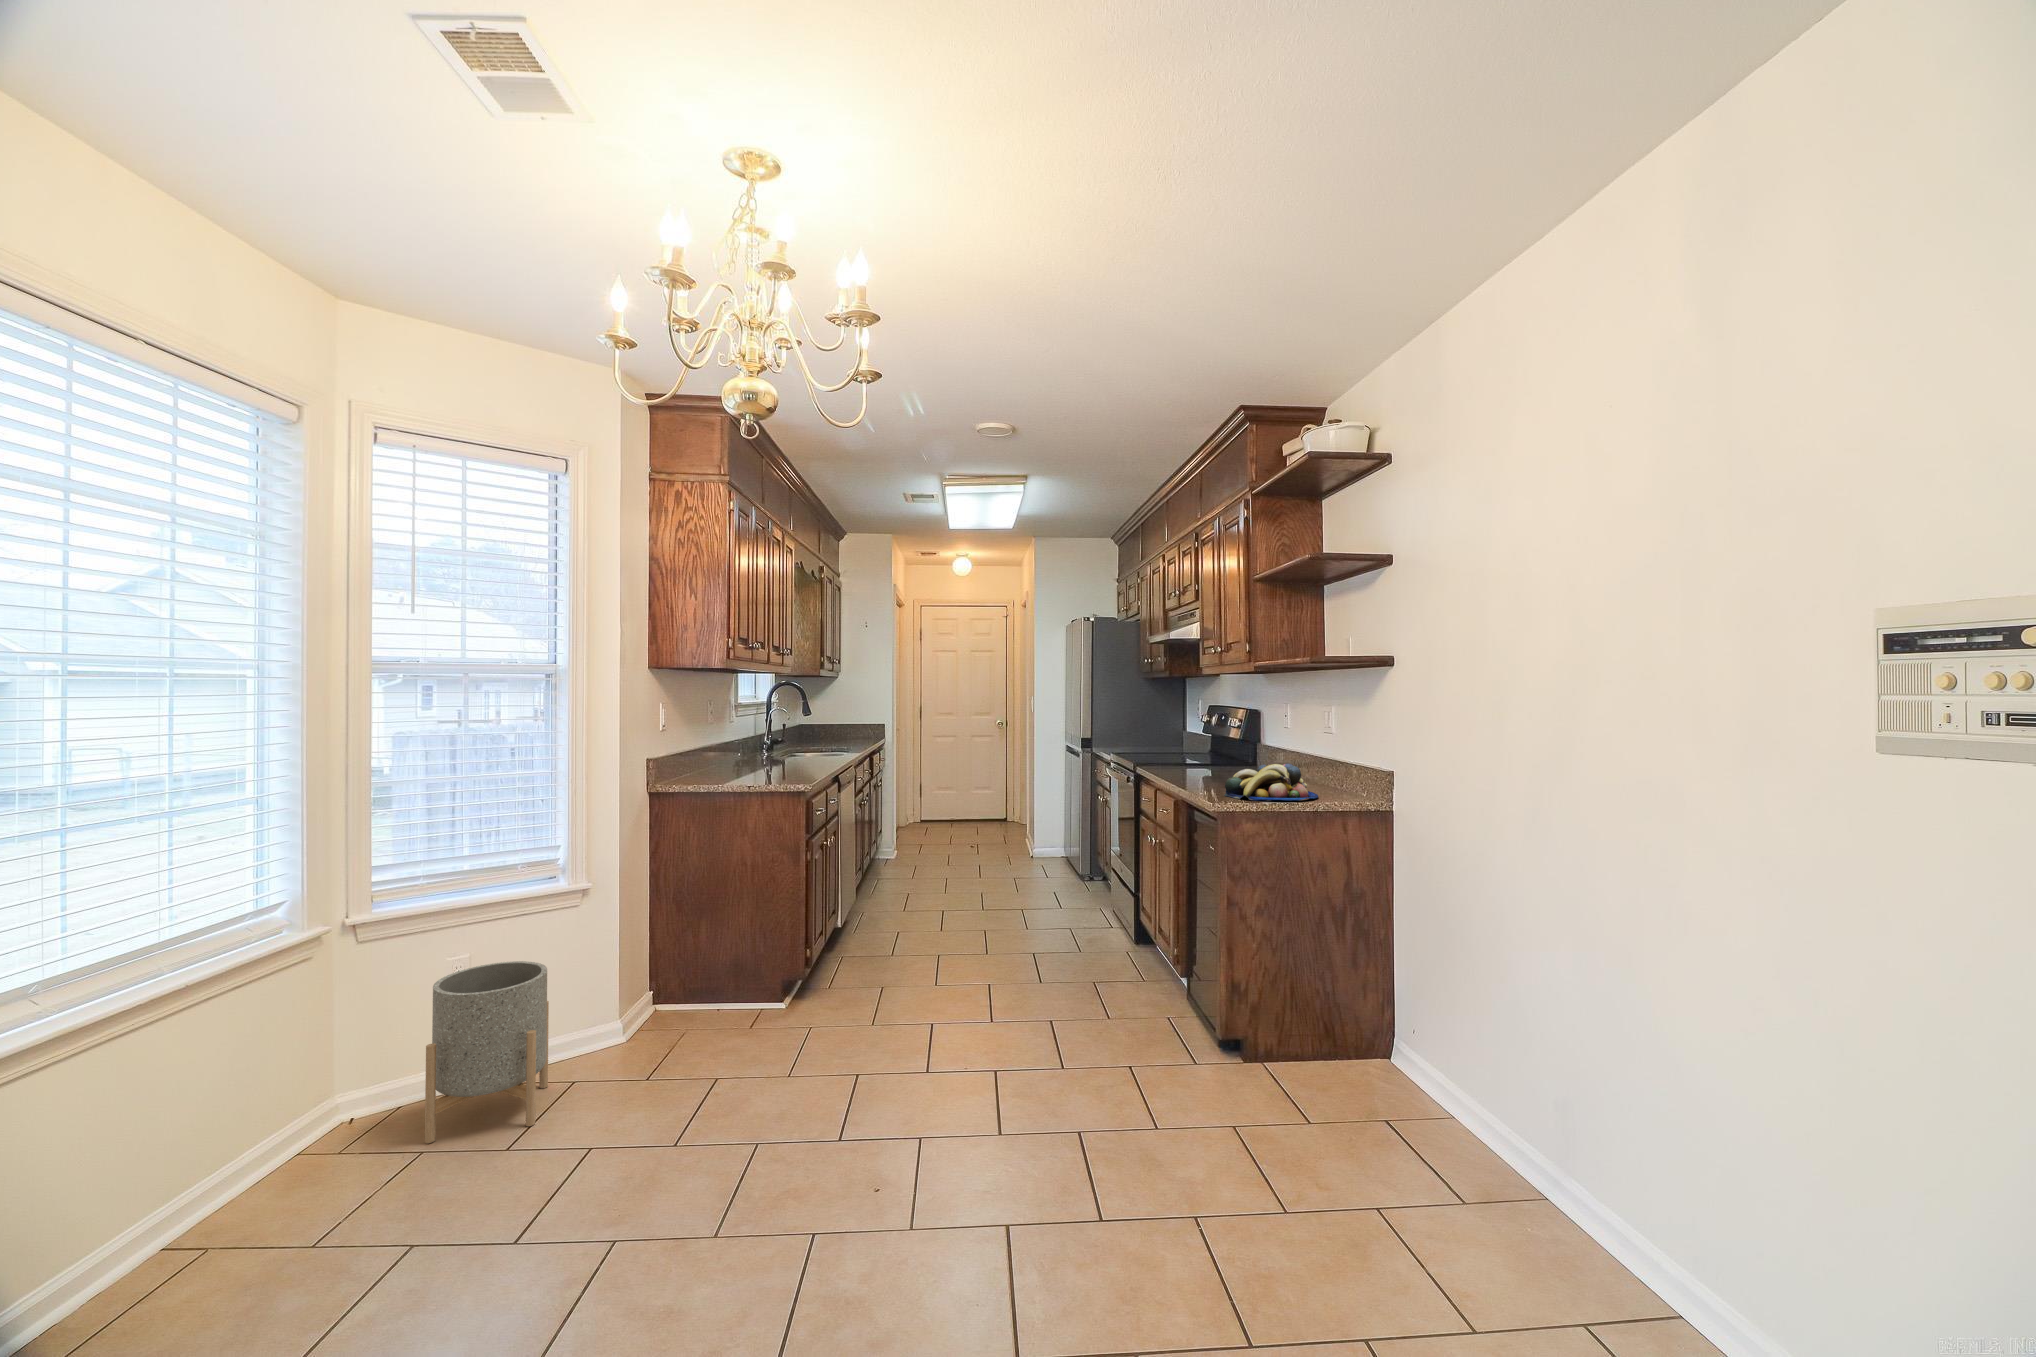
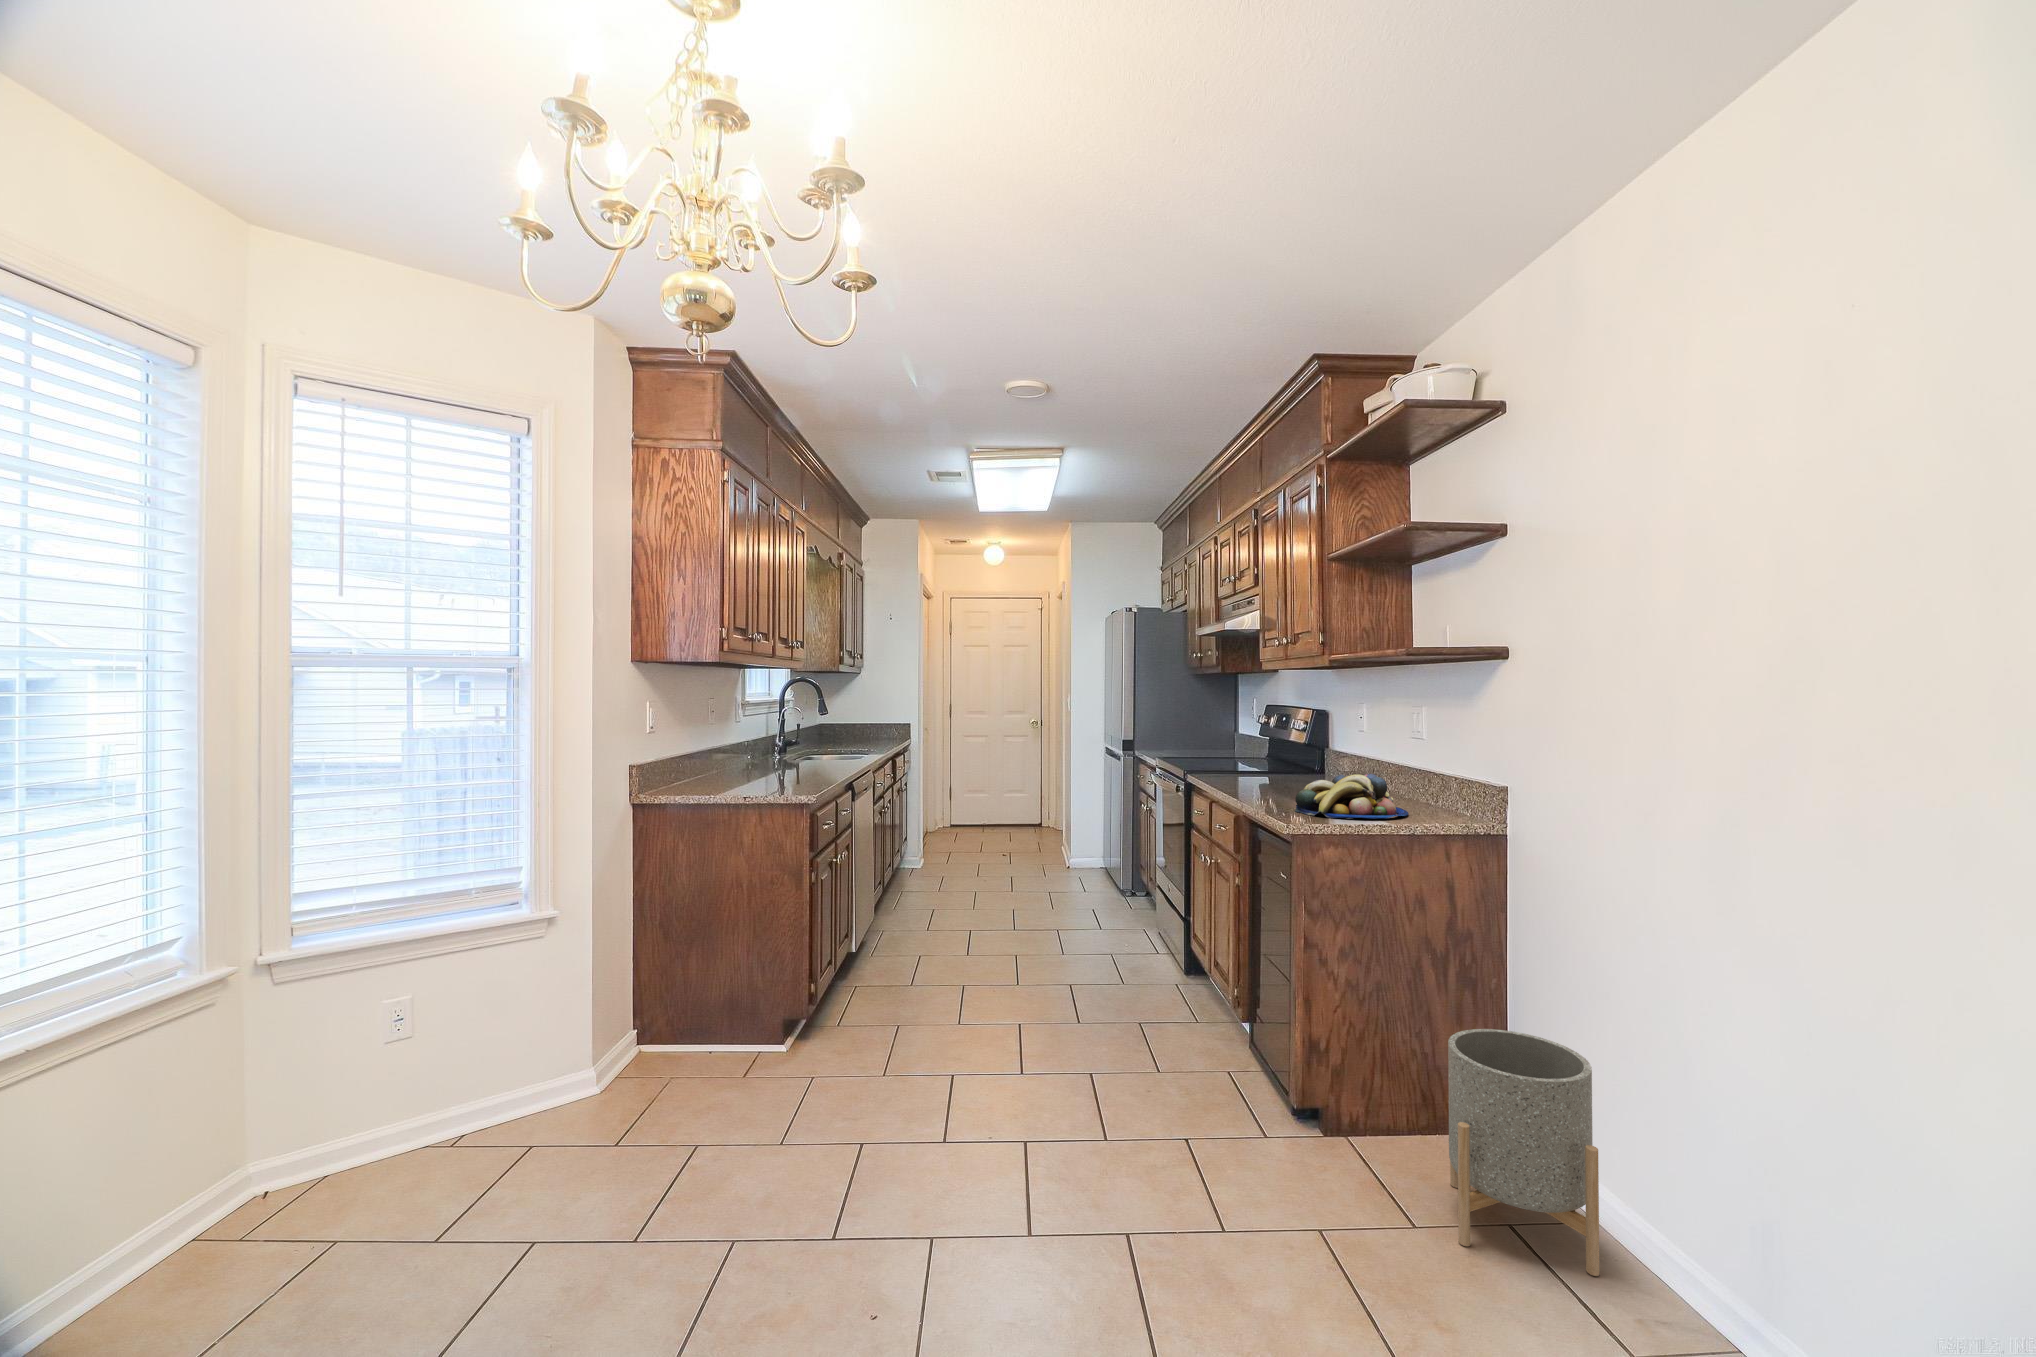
planter: present [425,961,549,1144] -> present [1448,1029,1599,1276]

